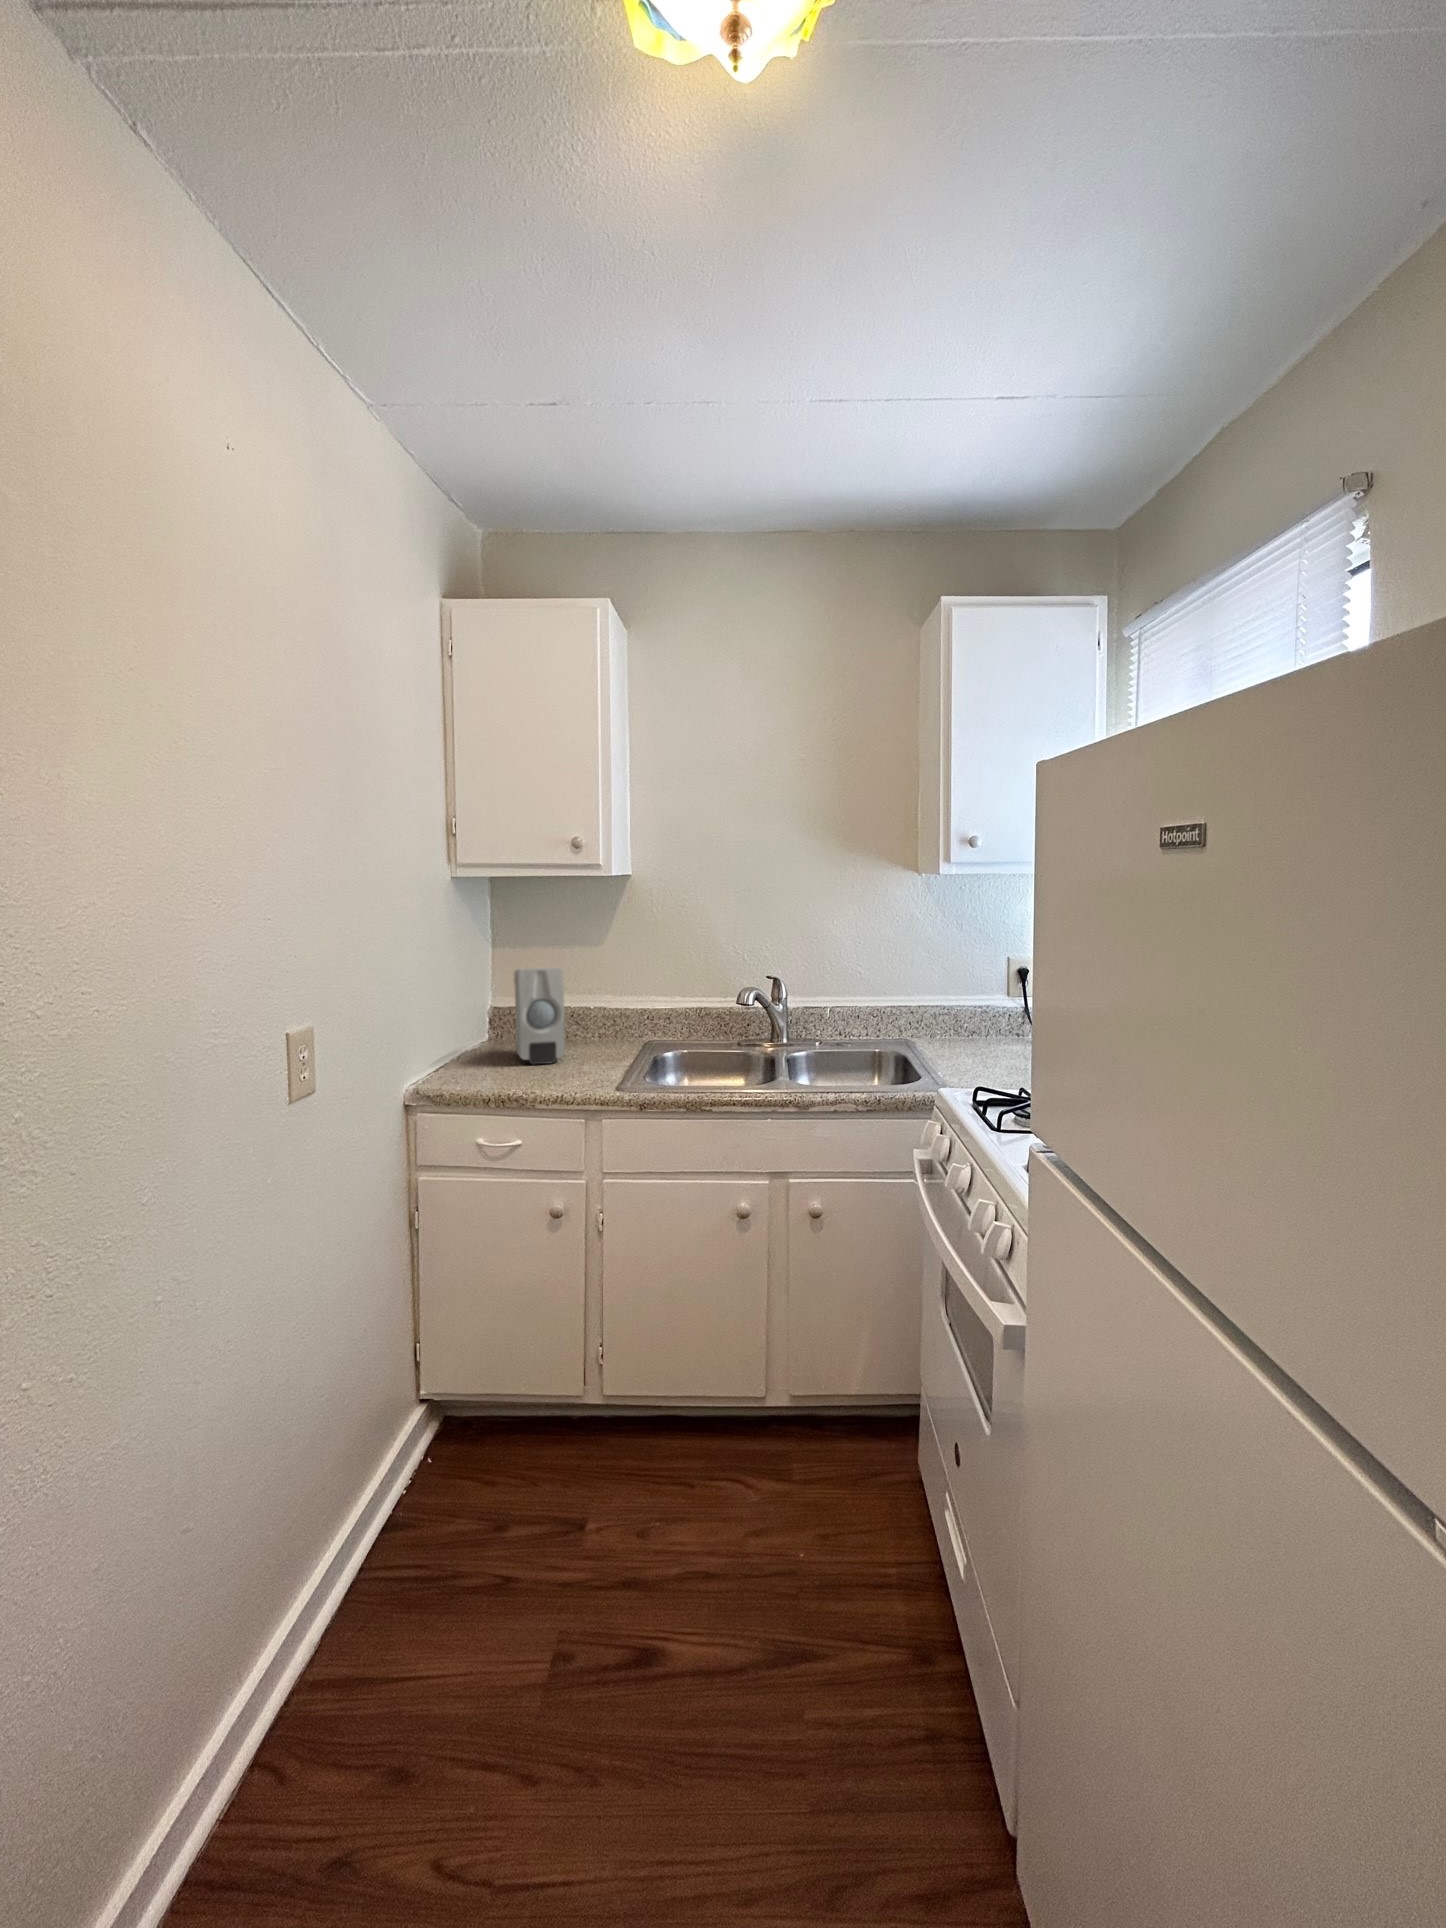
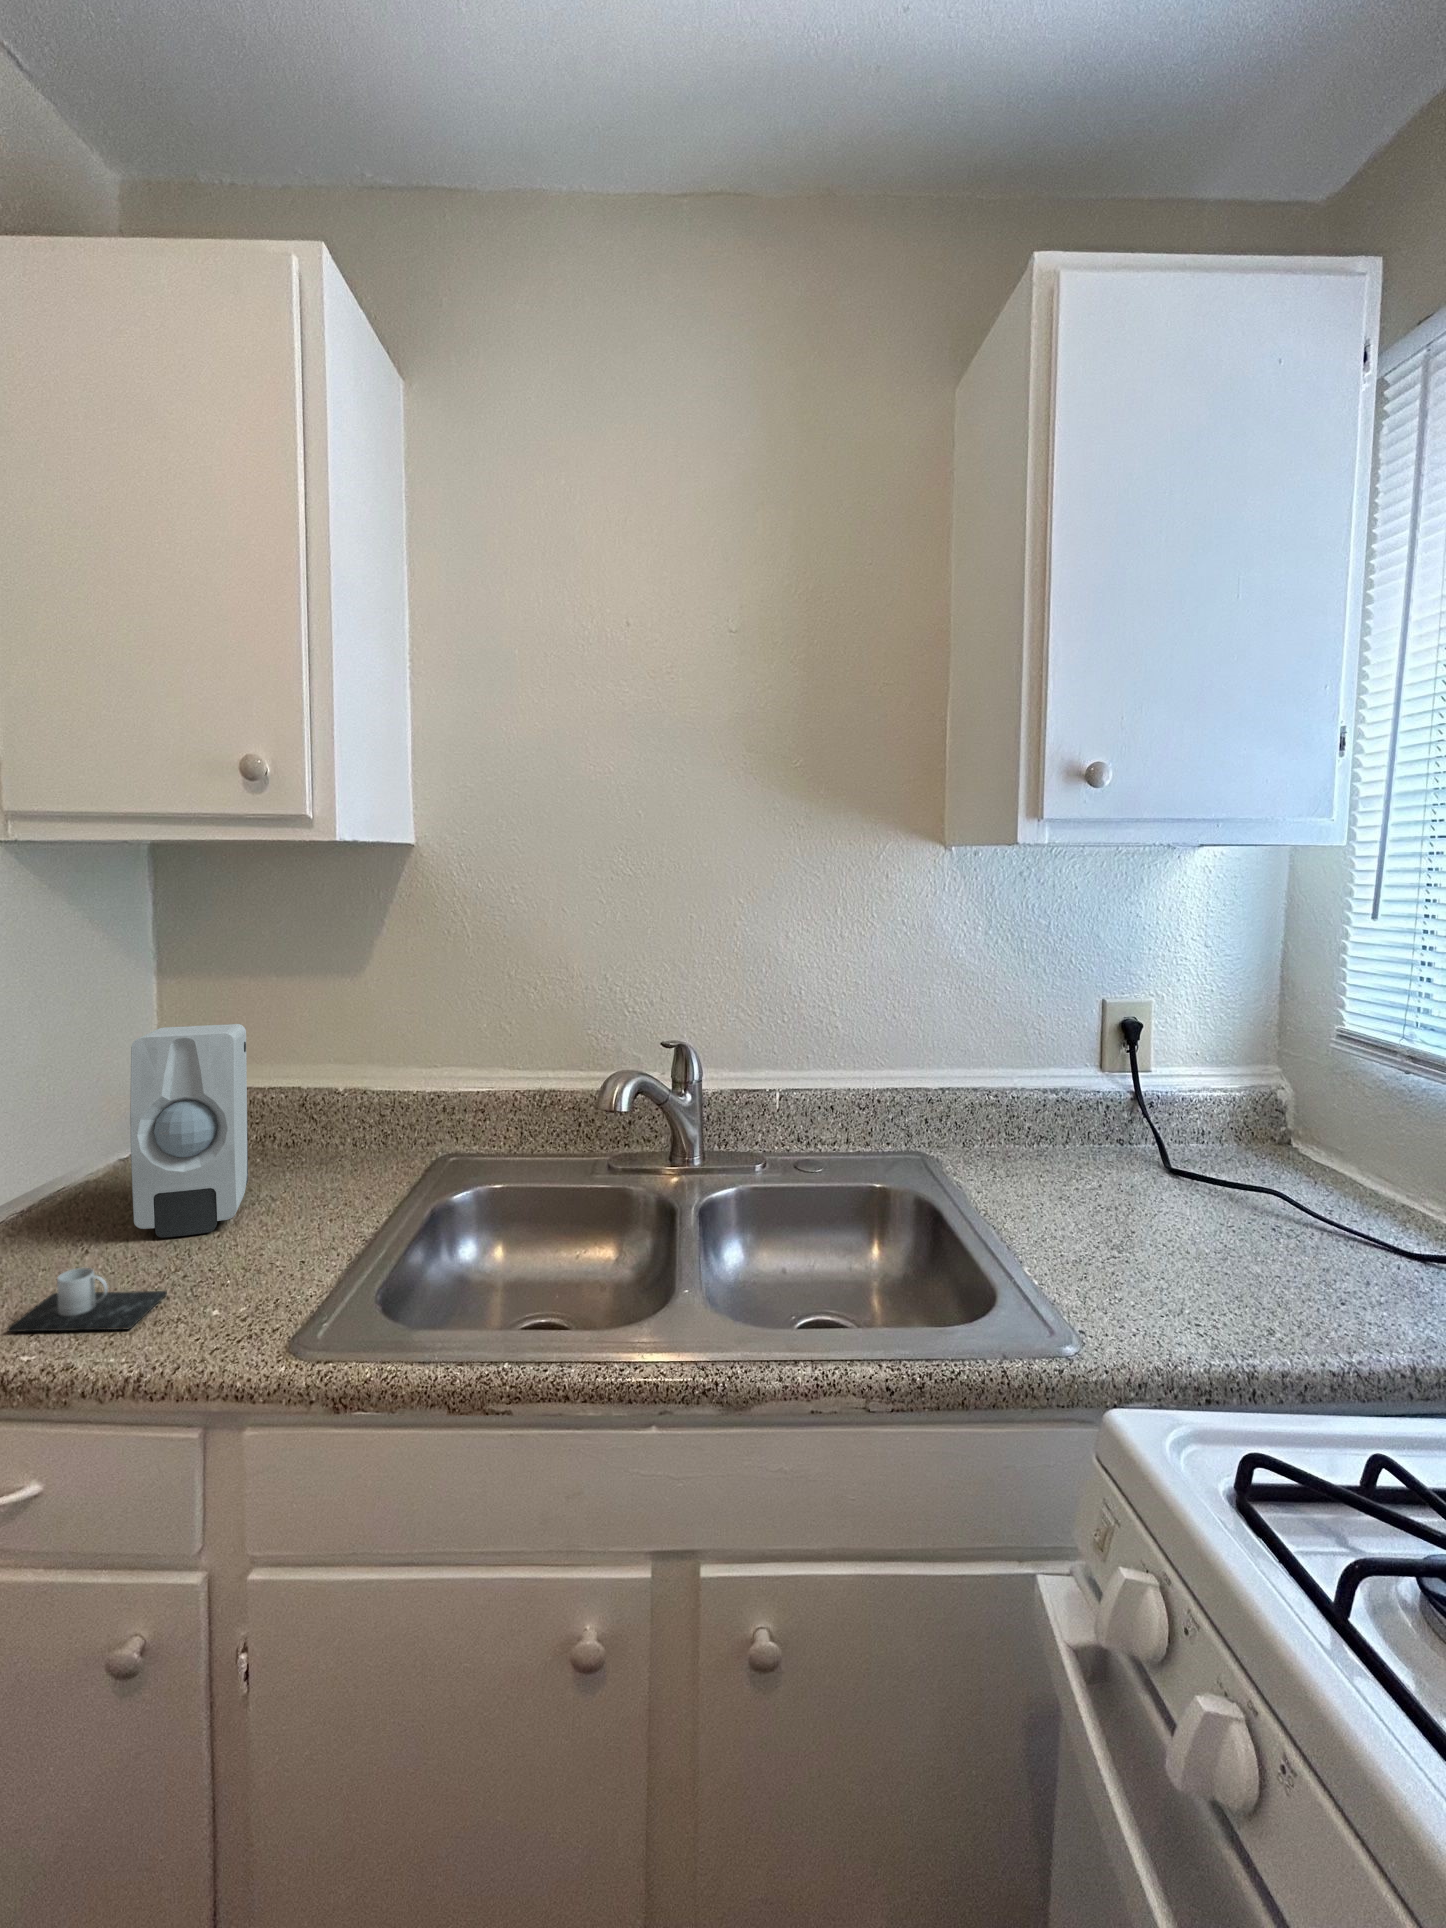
mug: none [497,1063,553,1085] -> present [8,1268,167,1332]

